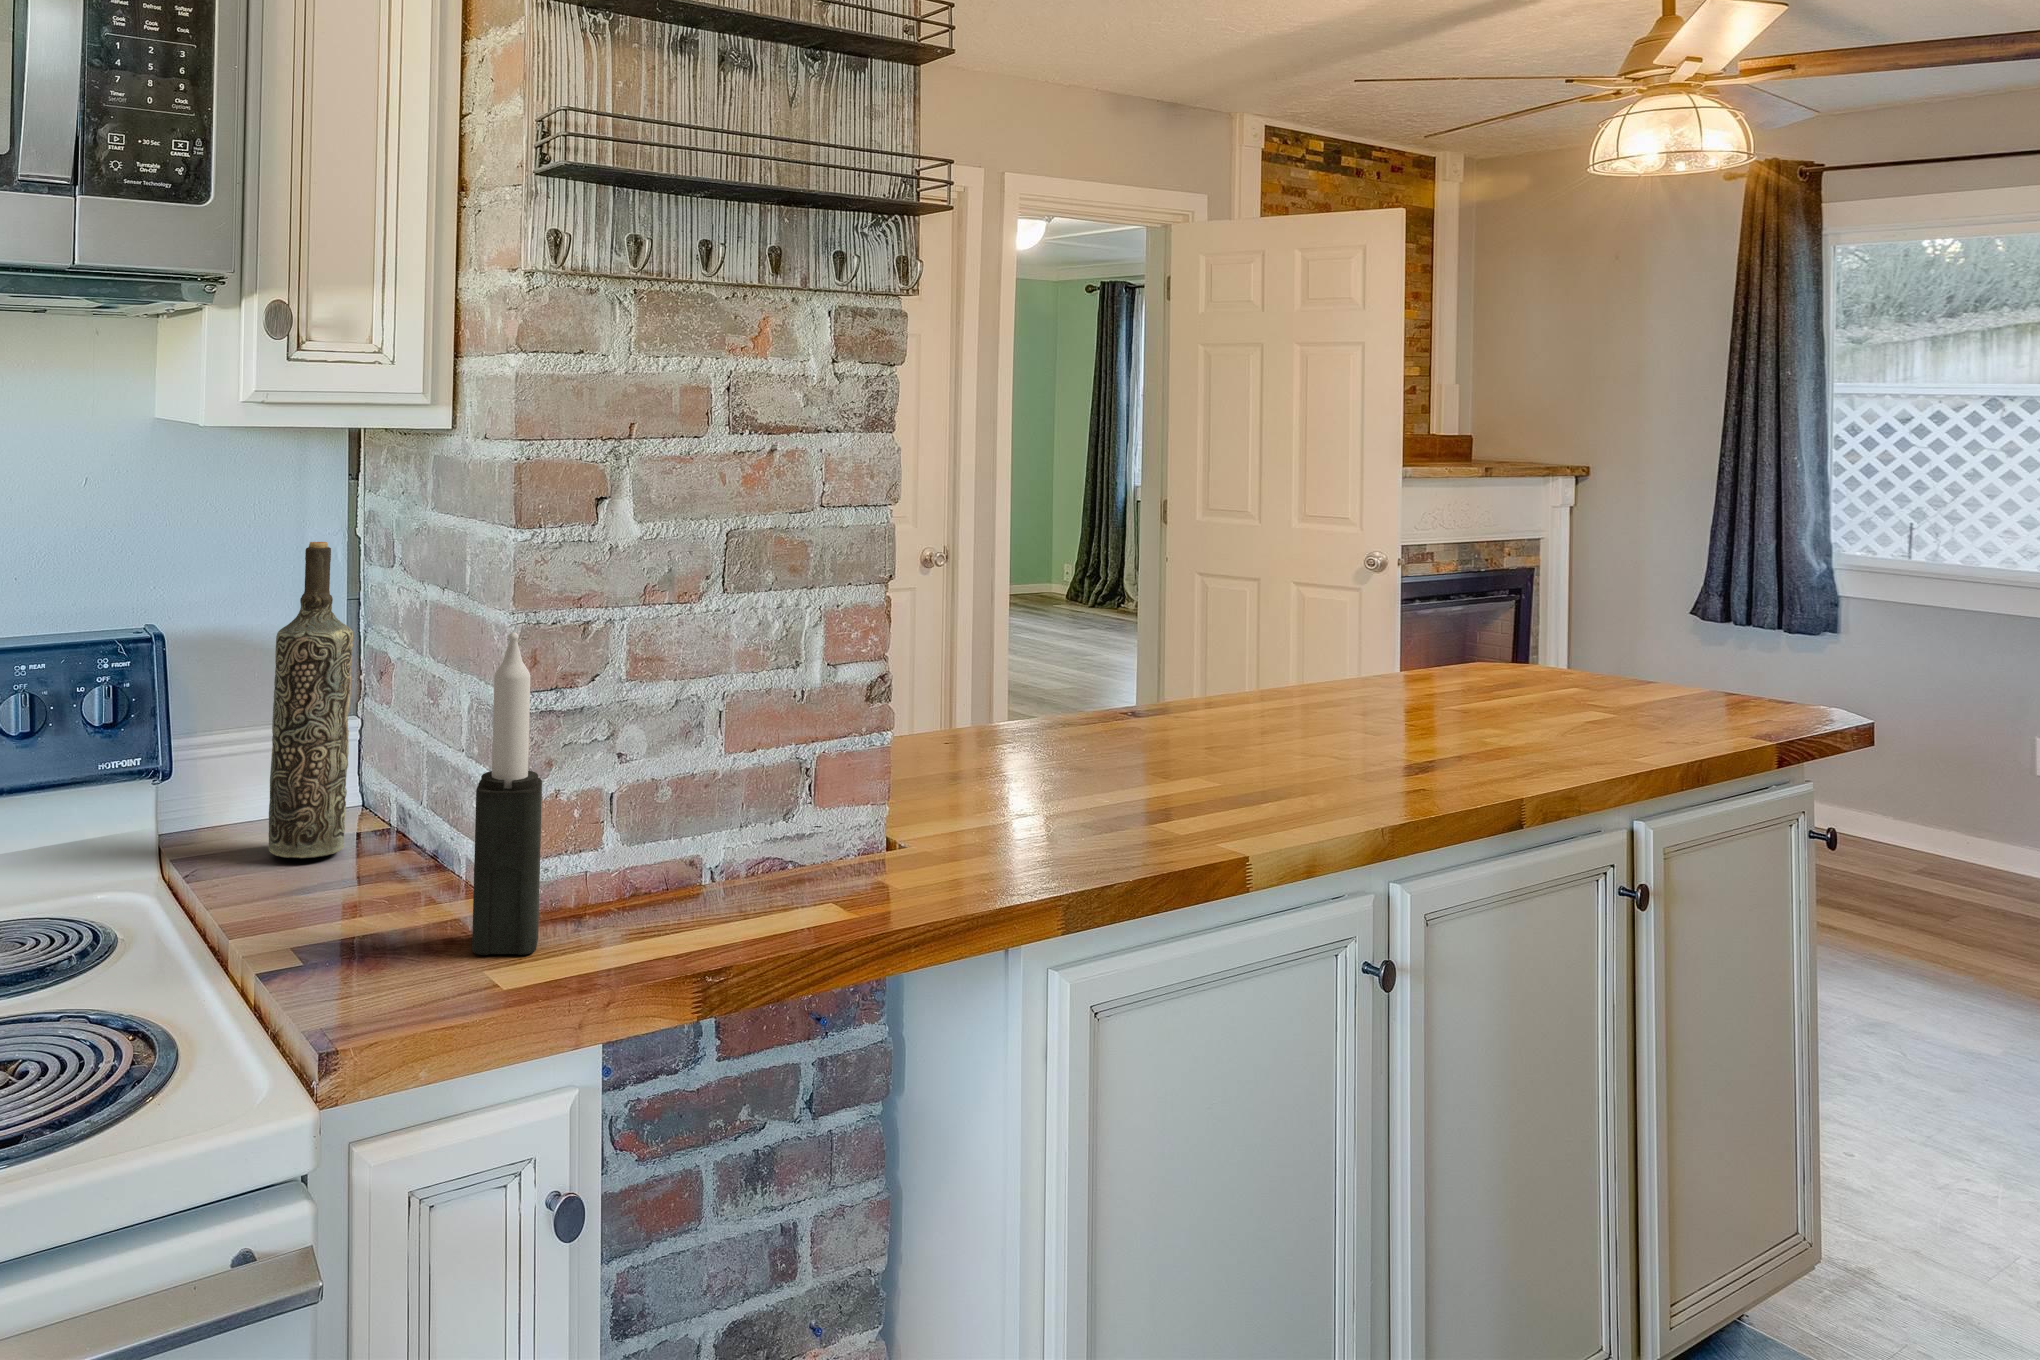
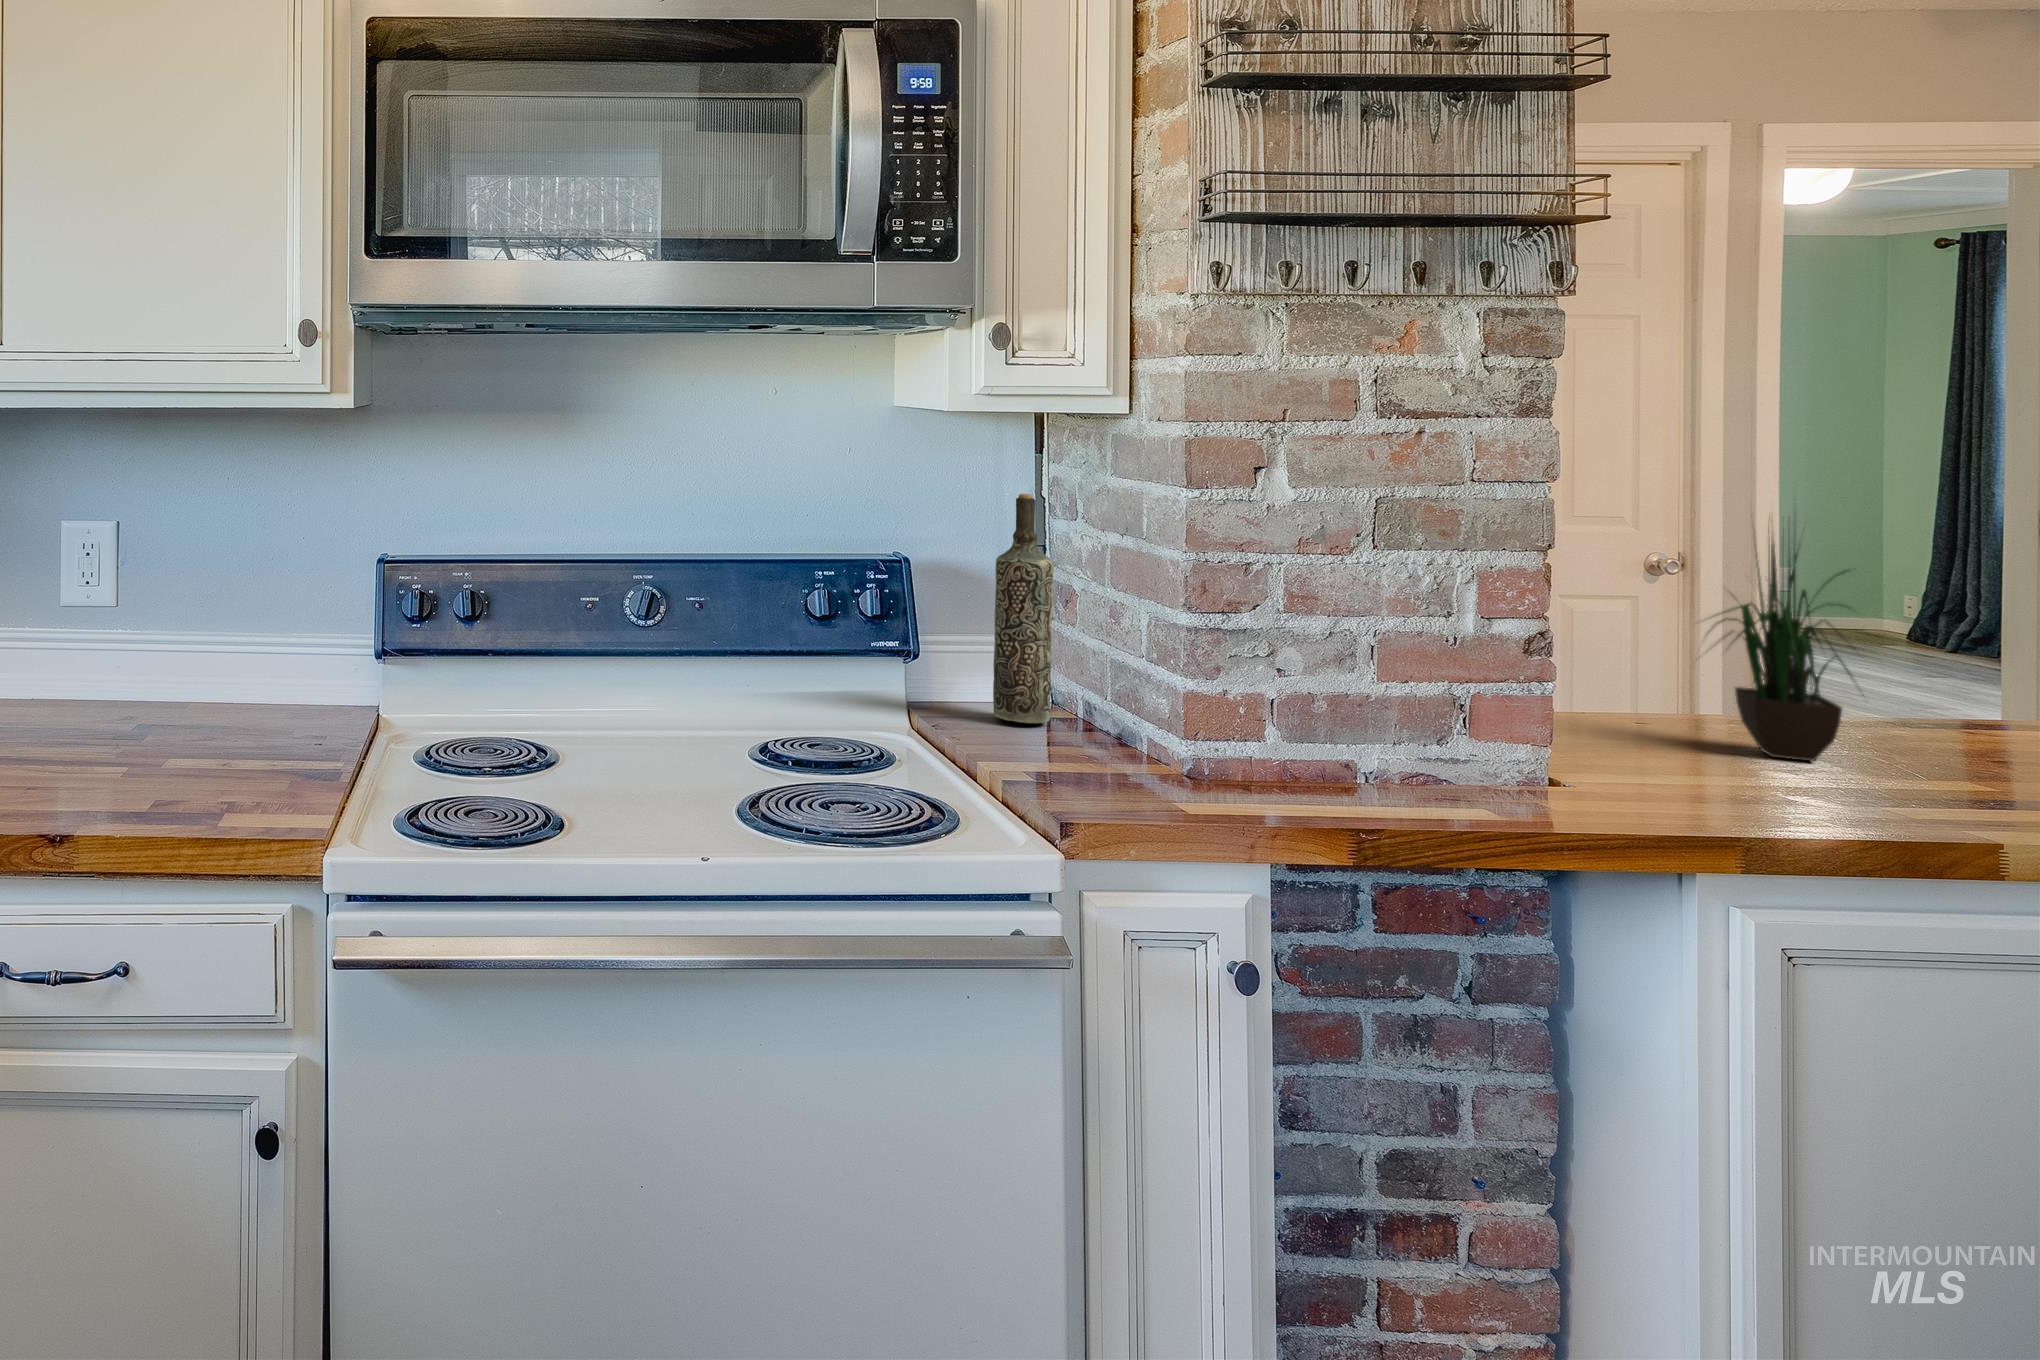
potted plant: none [997,484,1137,771] -> present [1711,515,1854,761]
candle: present [472,632,542,955] -> none [1160,564,1214,801]

